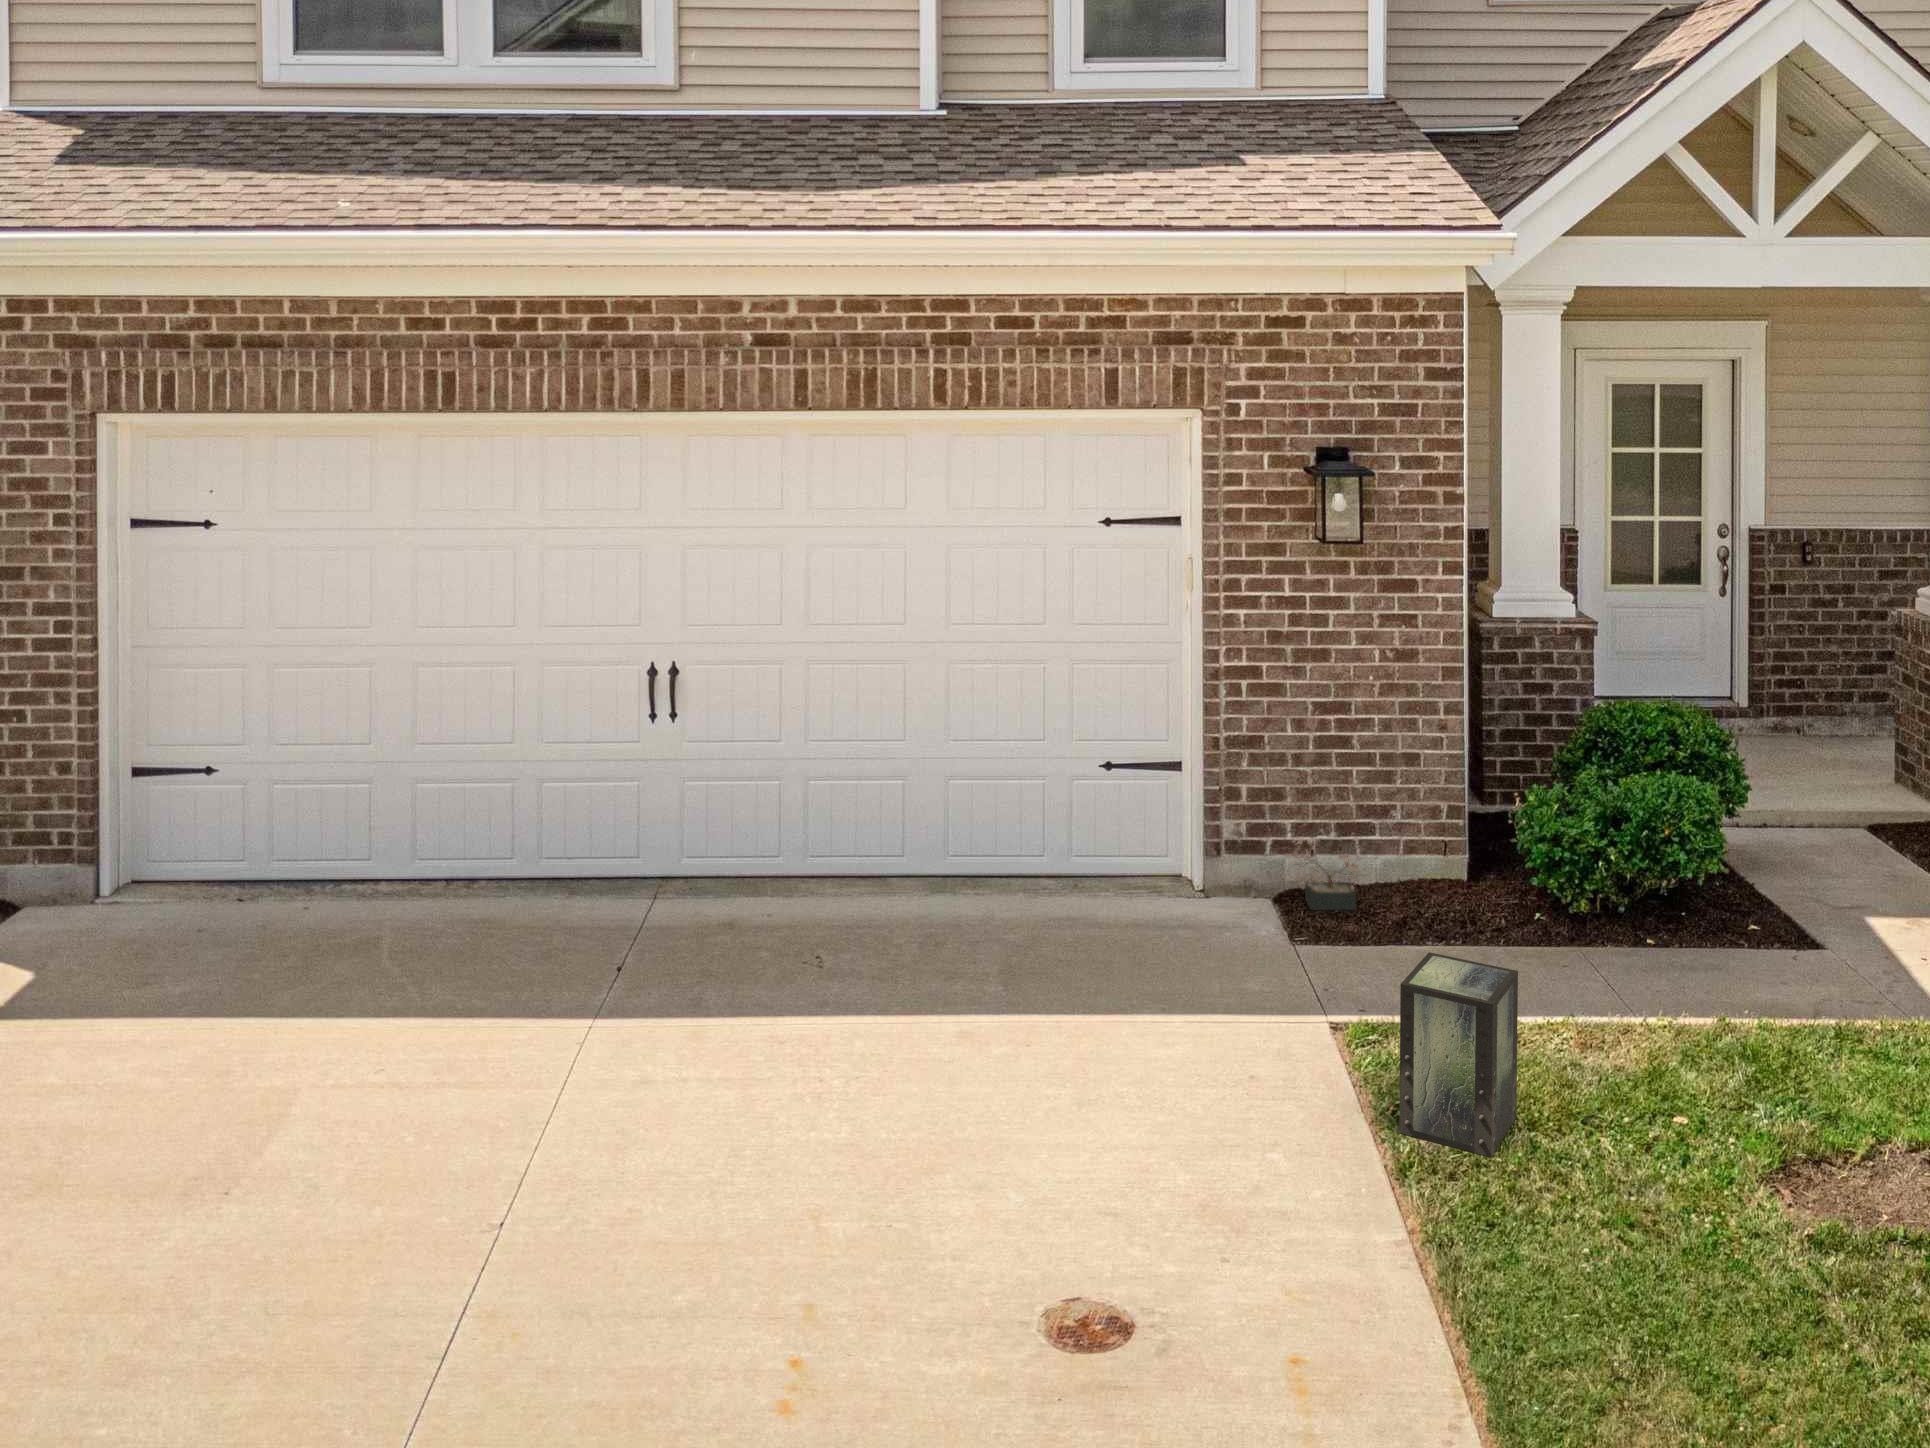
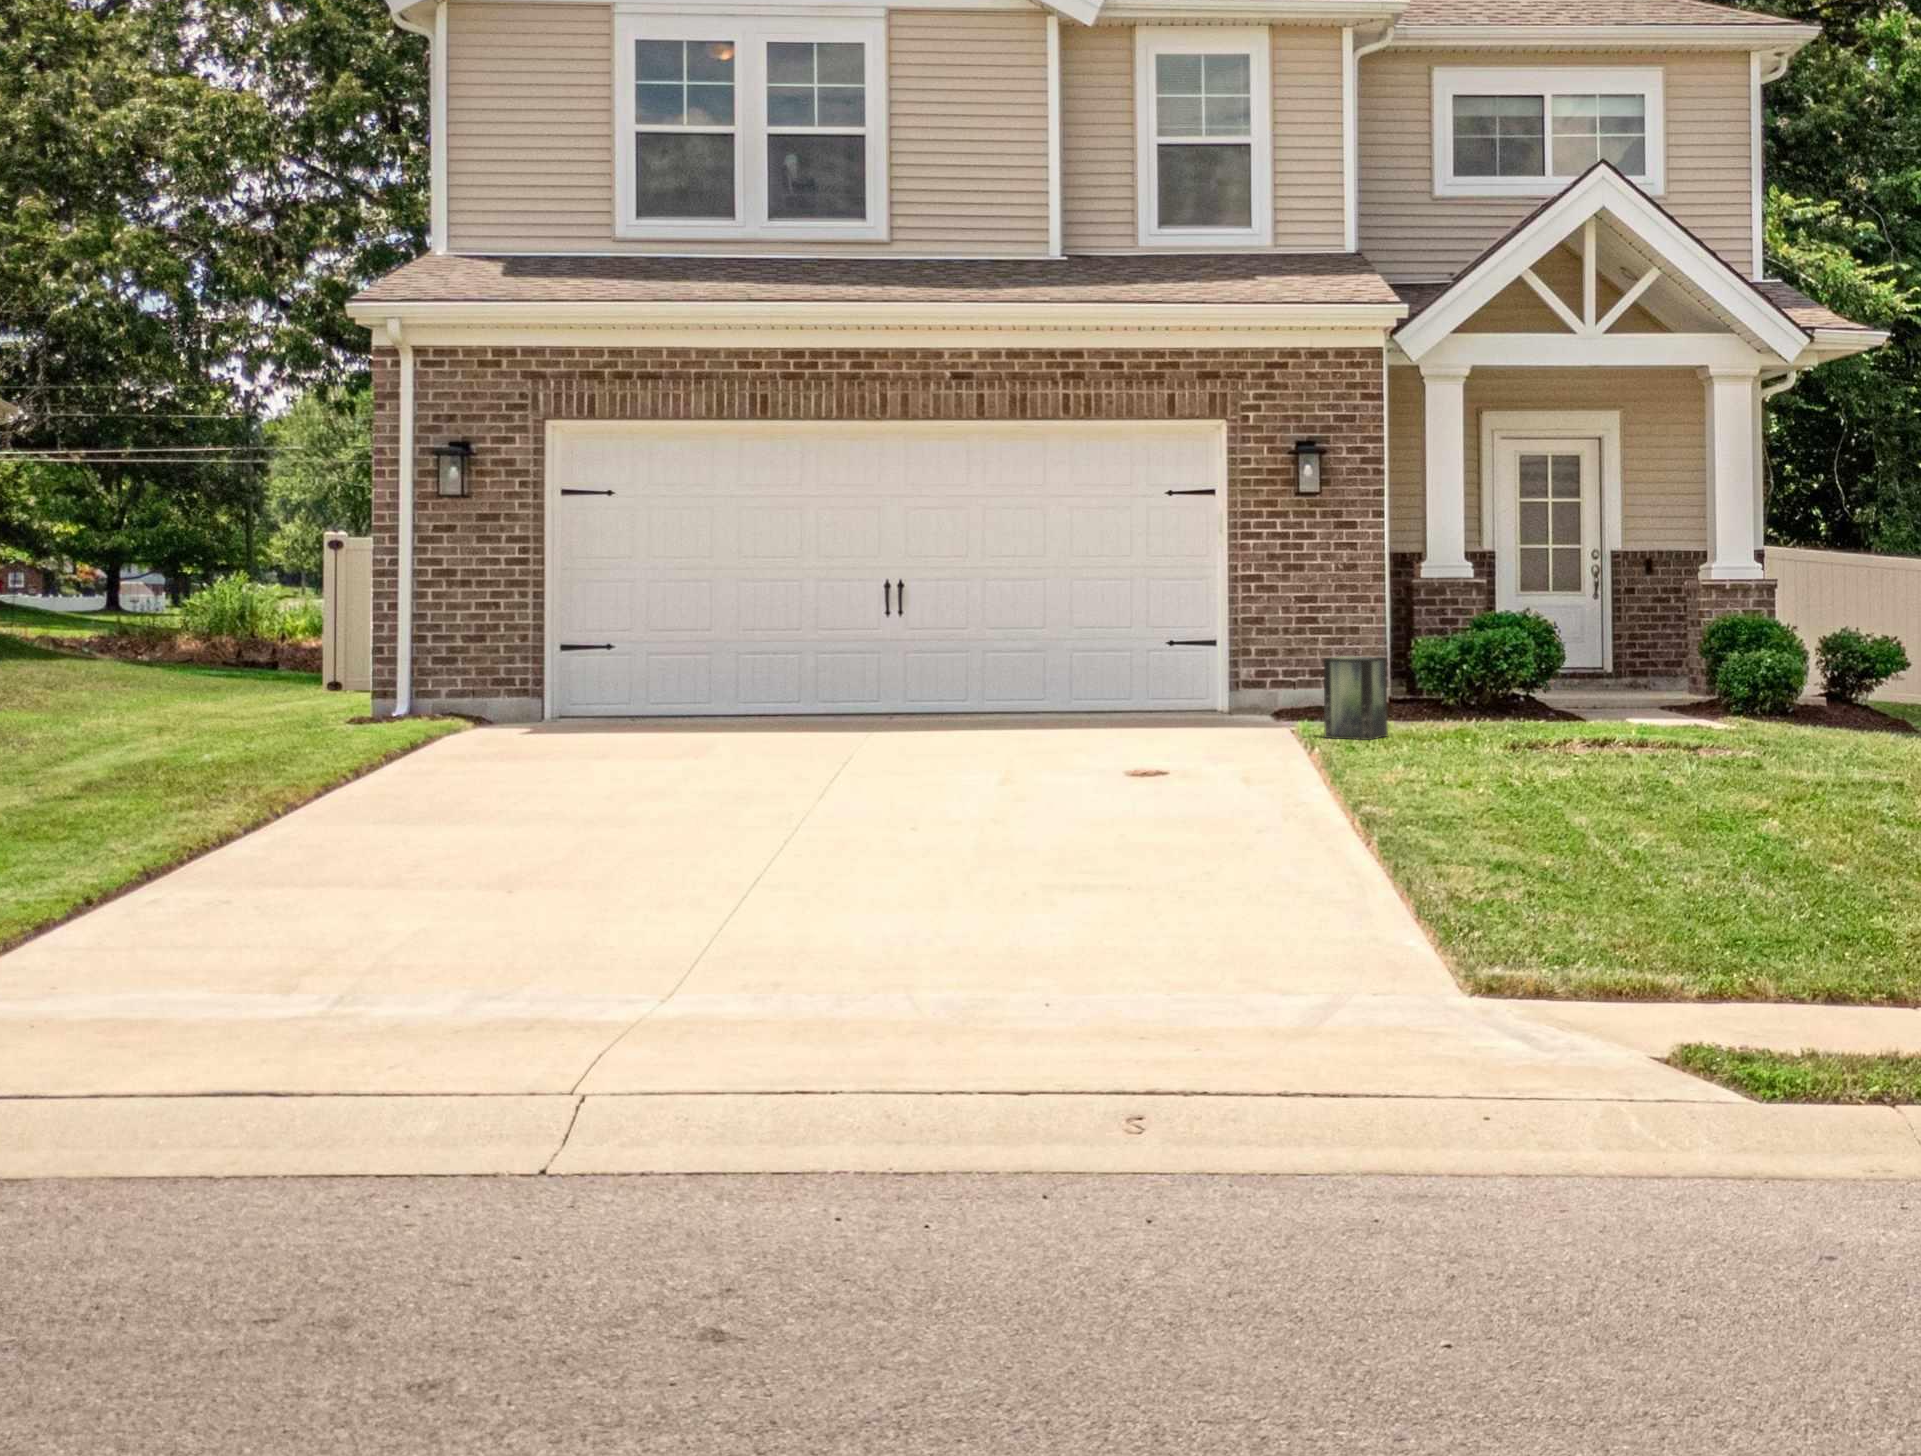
decorative plant: present [1287,840,1368,910] -> none [1279,675,1329,716]

